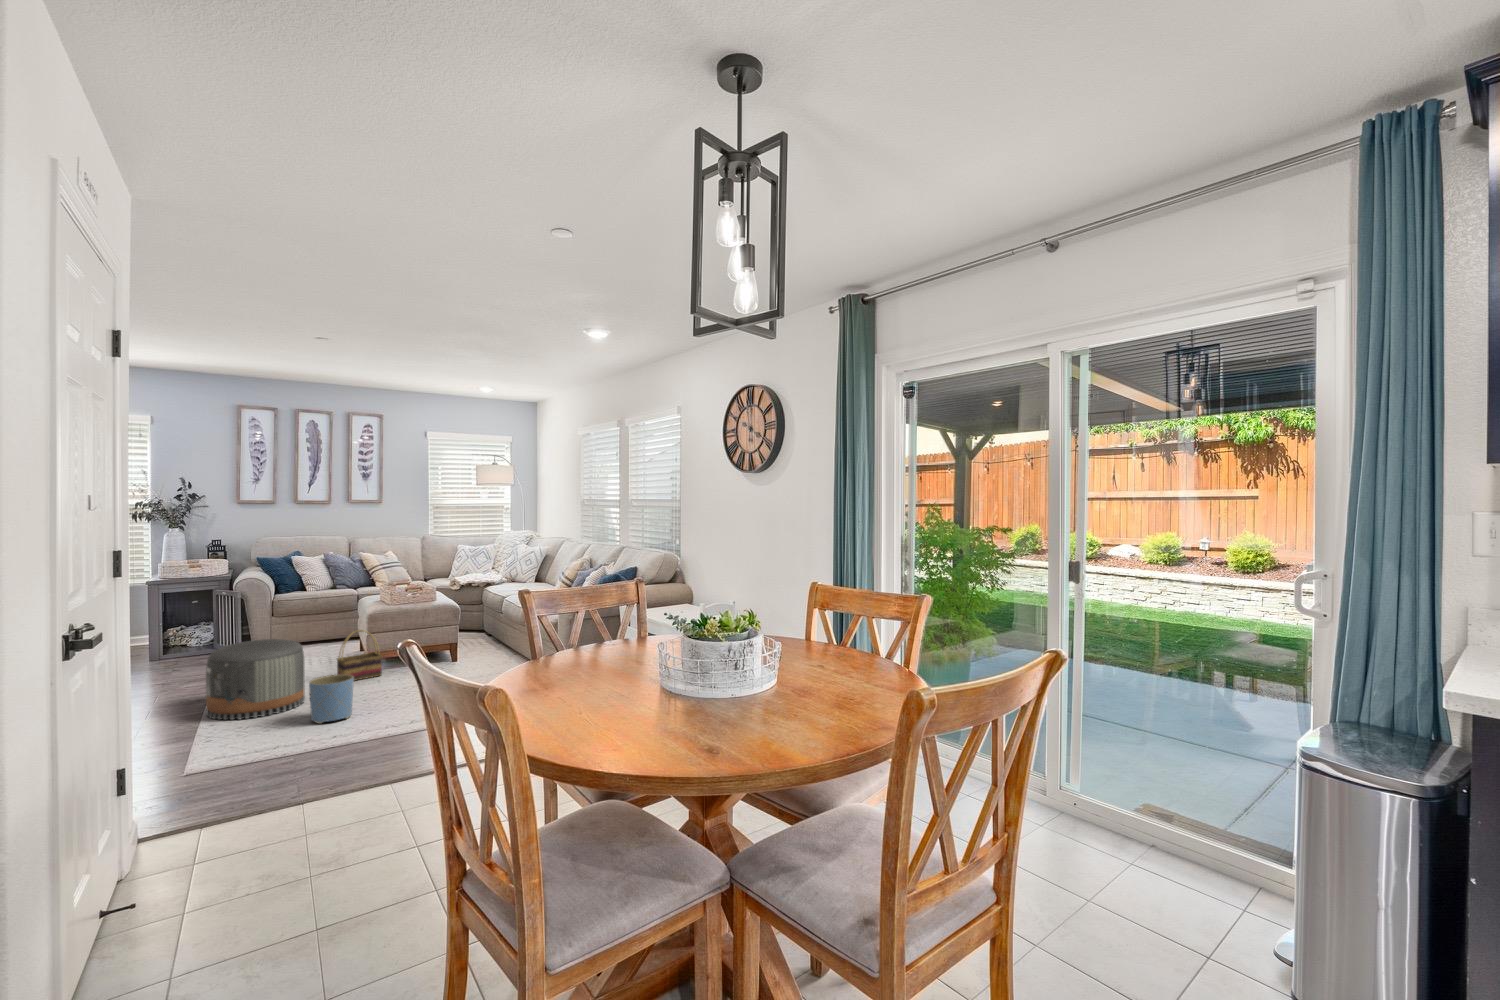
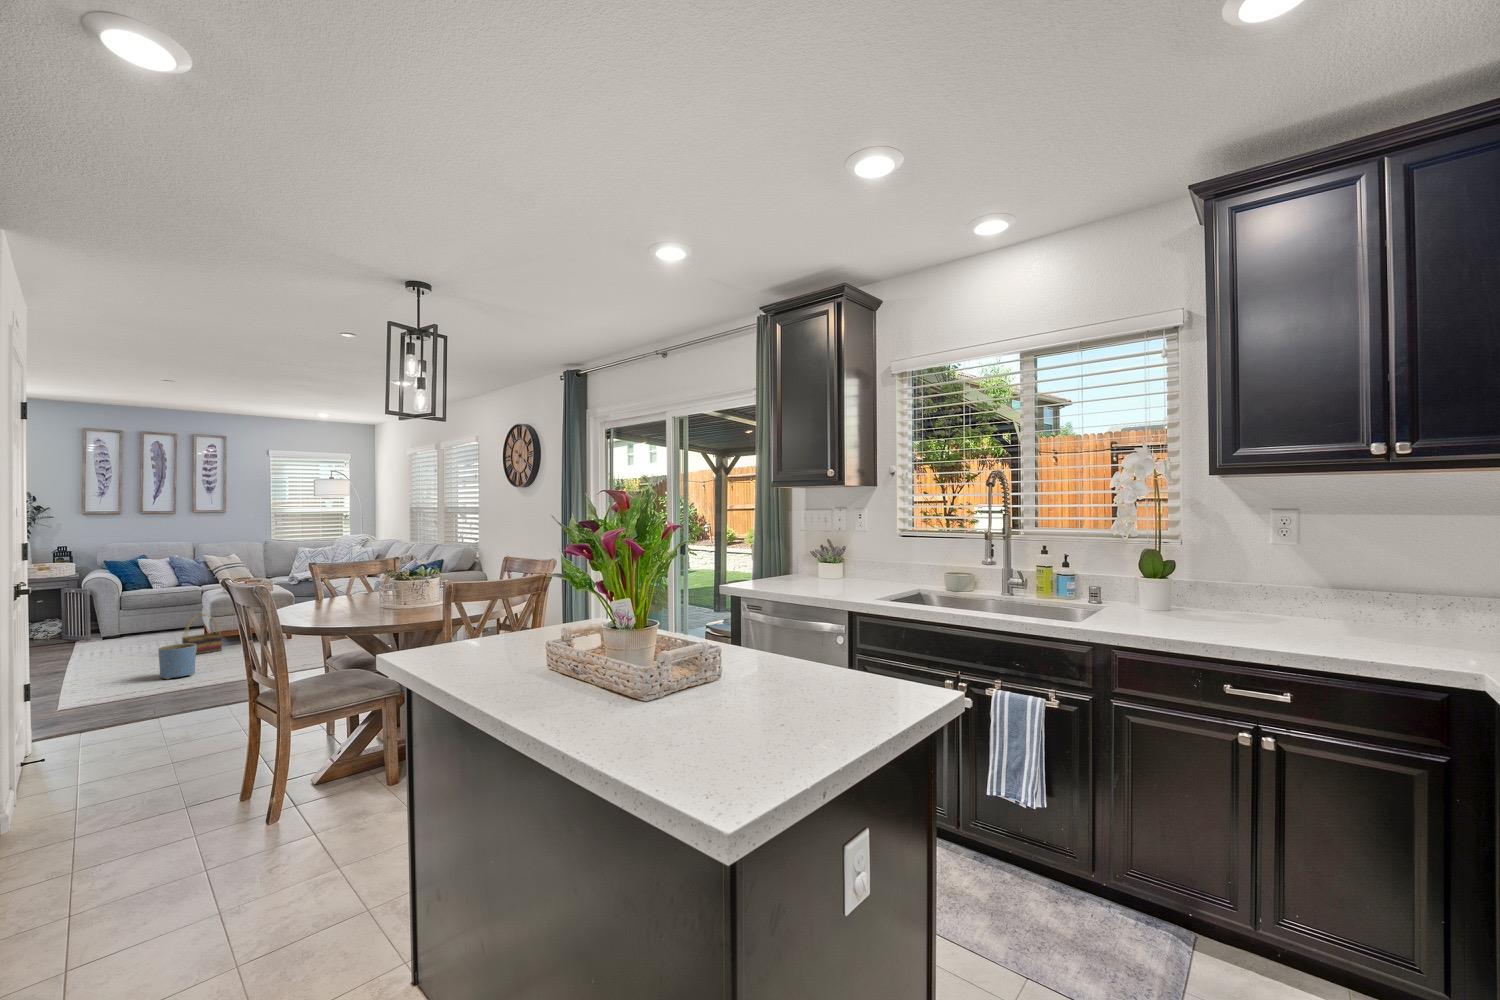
pouf: present [206,639,305,720] -> none [68,621,154,681]

